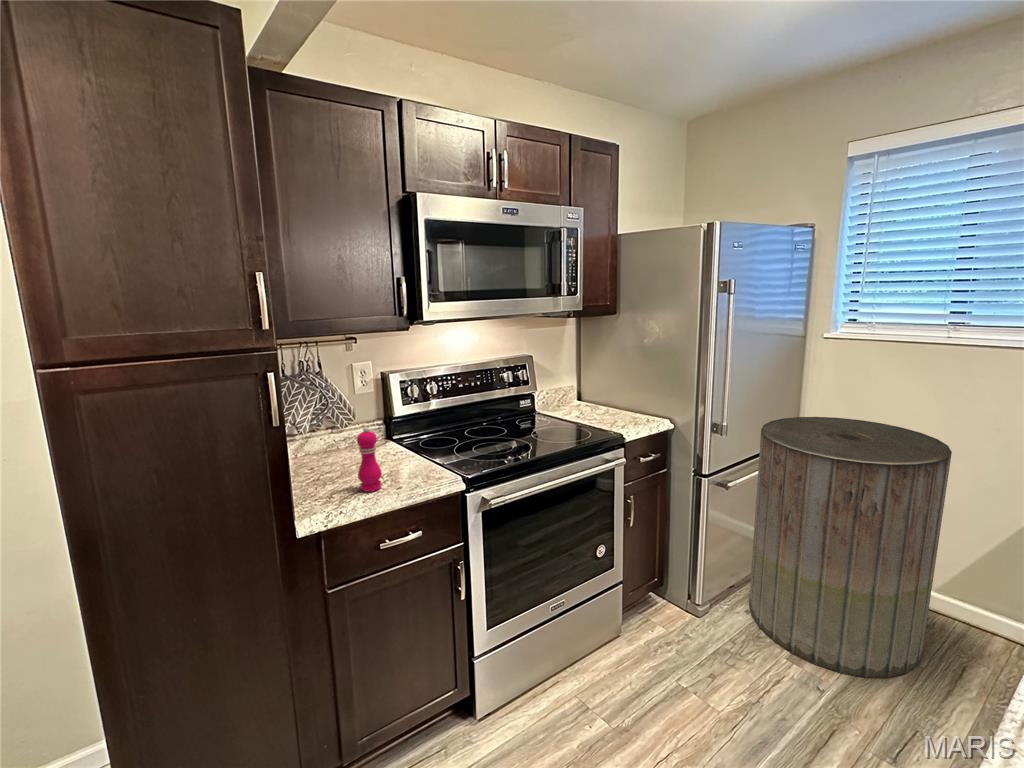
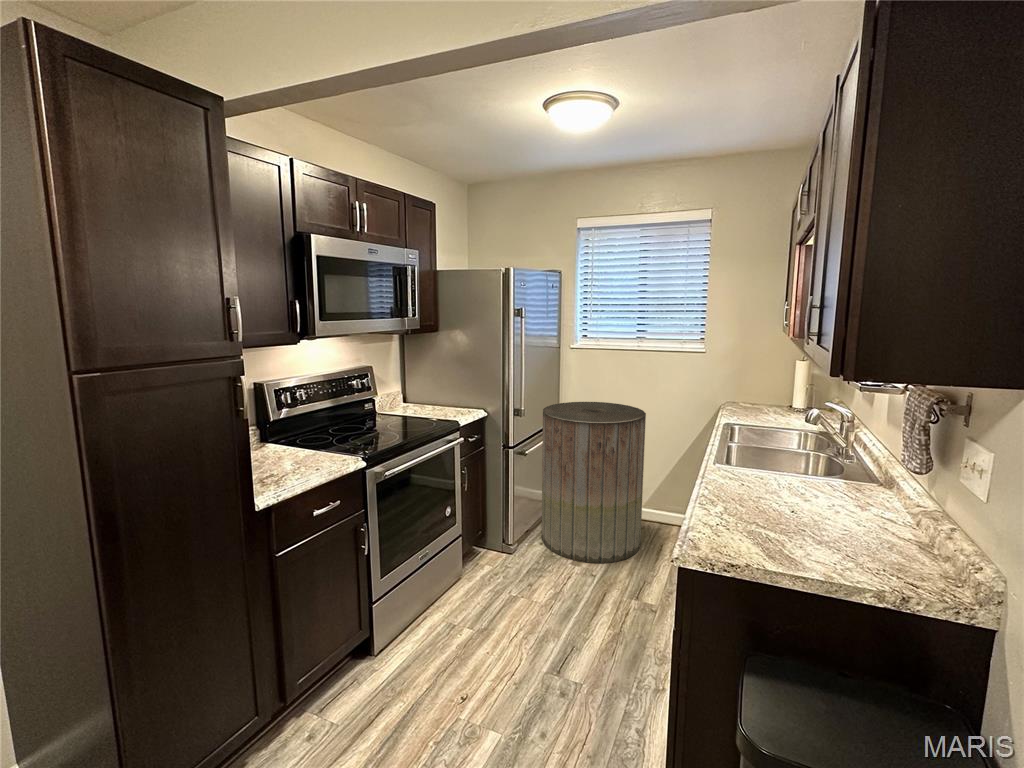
pepper mill: present [357,427,382,492] -> none [277,420,298,474]

